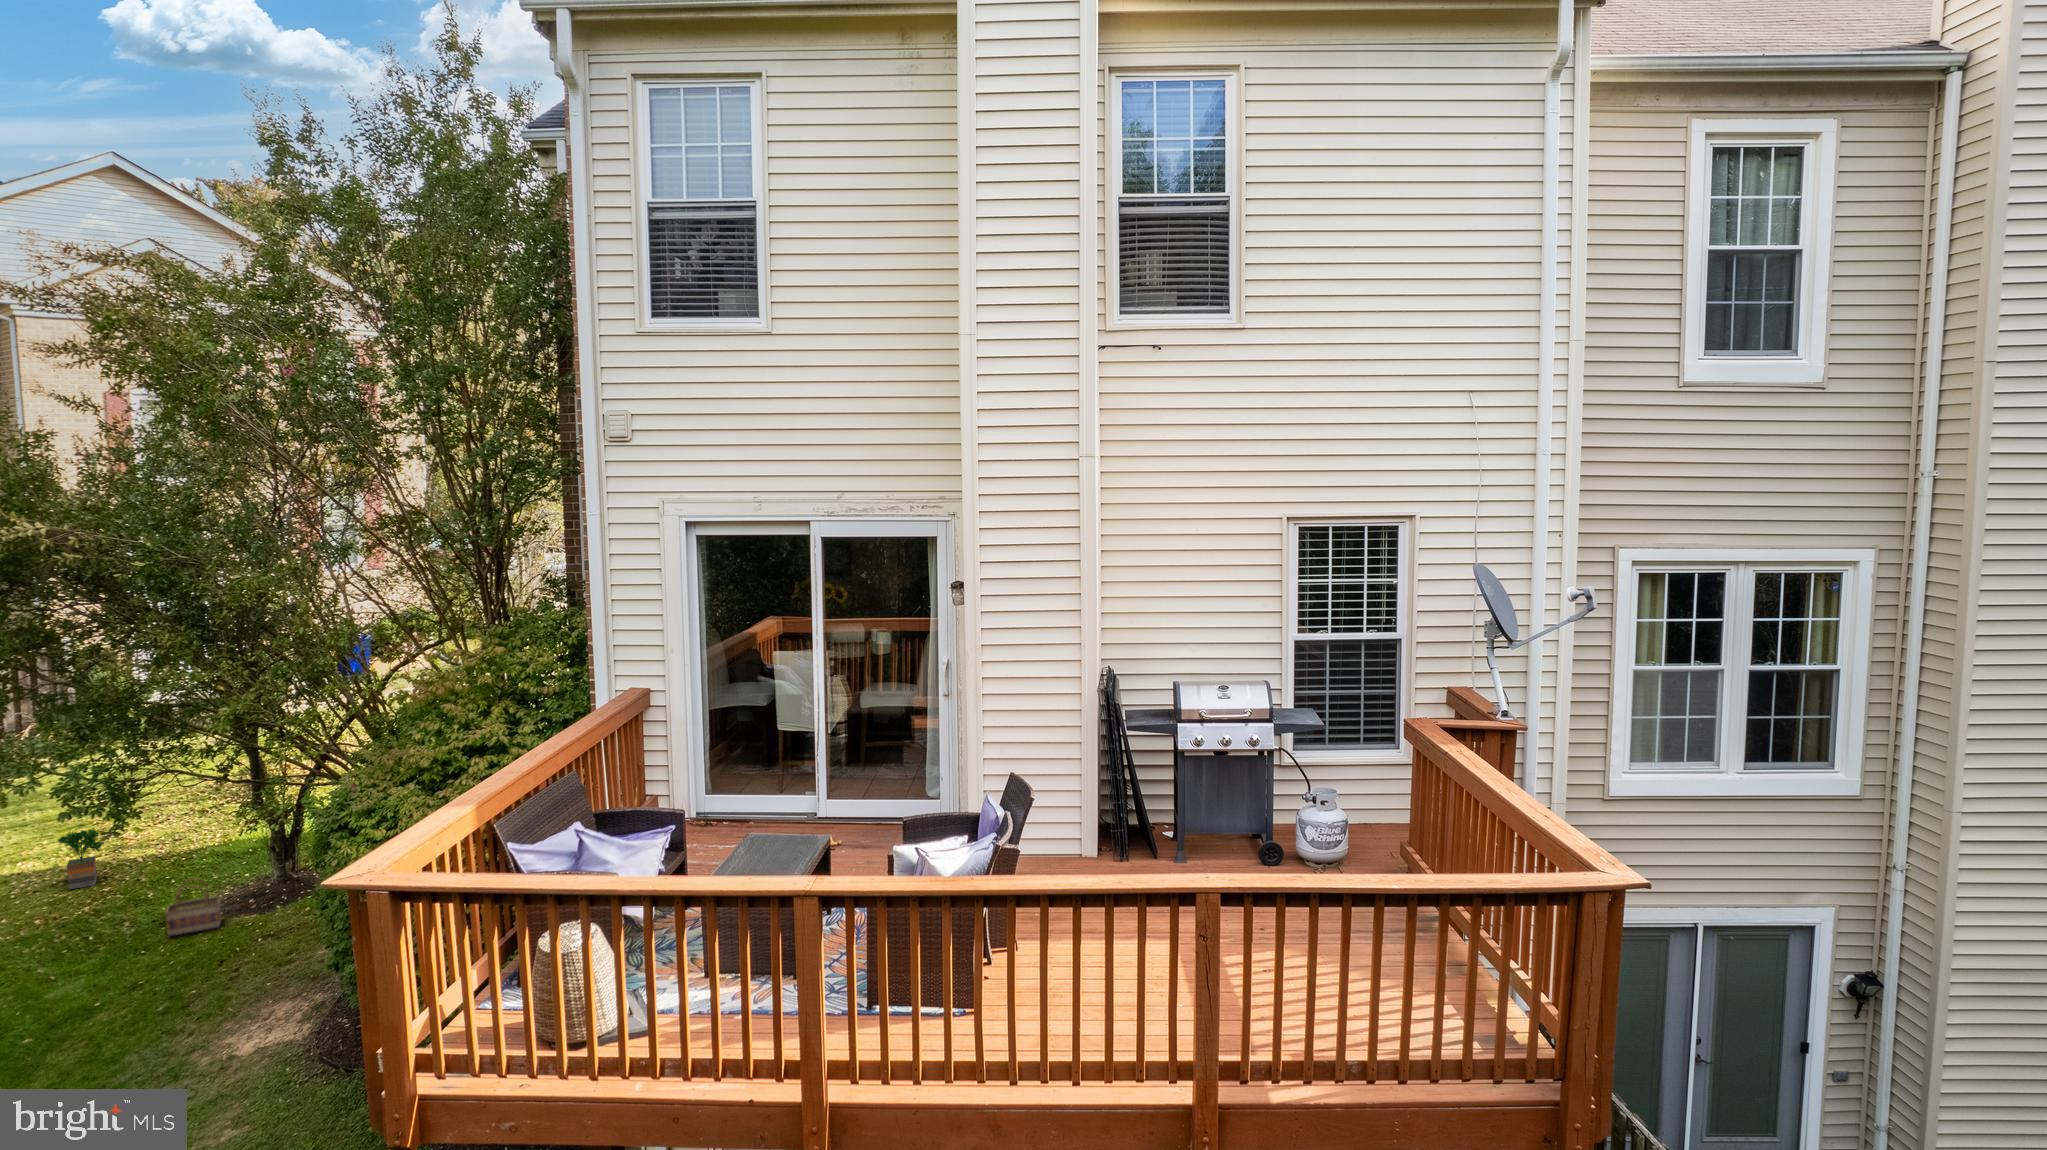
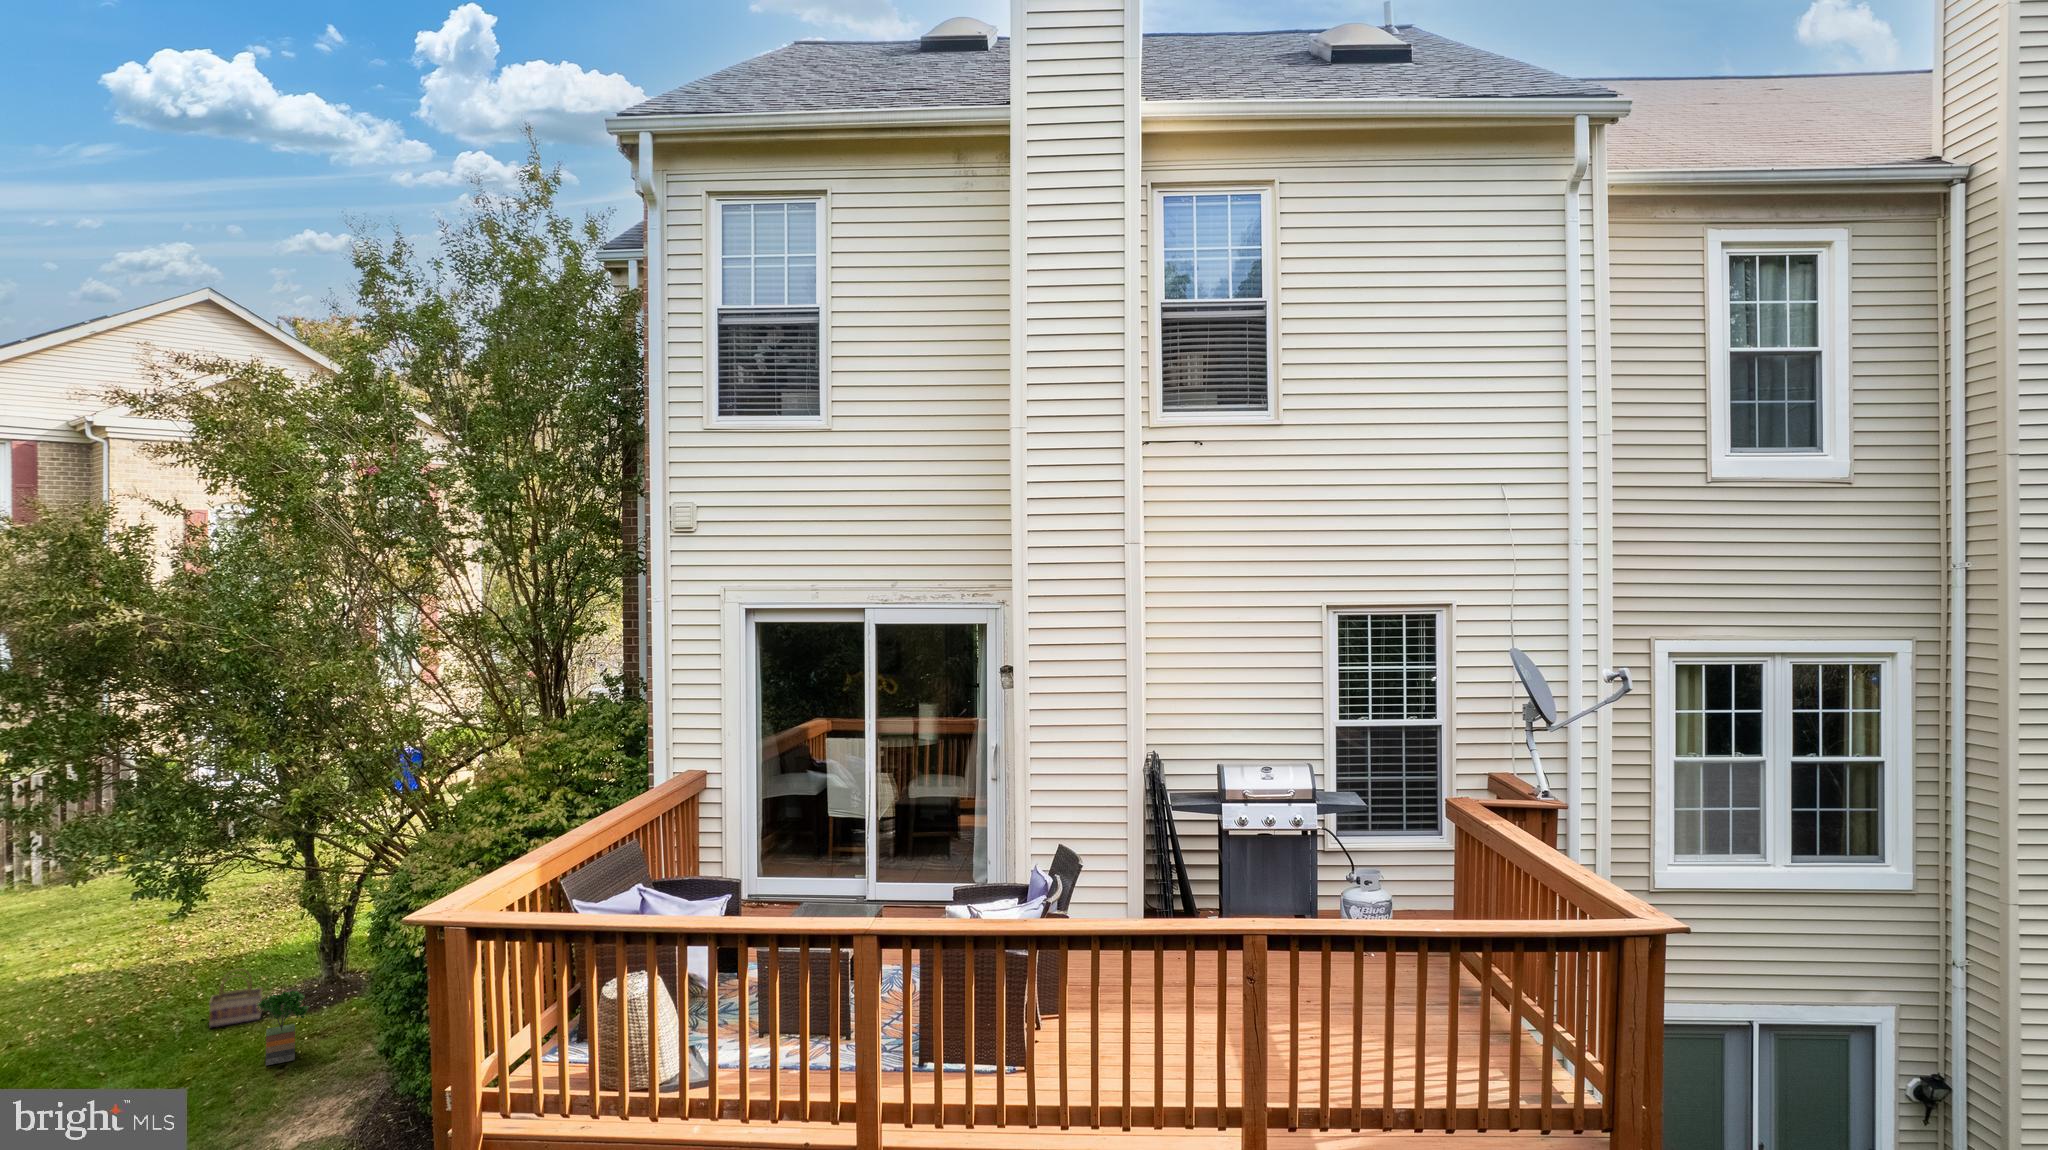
potted tree: present [58,829,104,889] -> present [257,991,309,1066]

